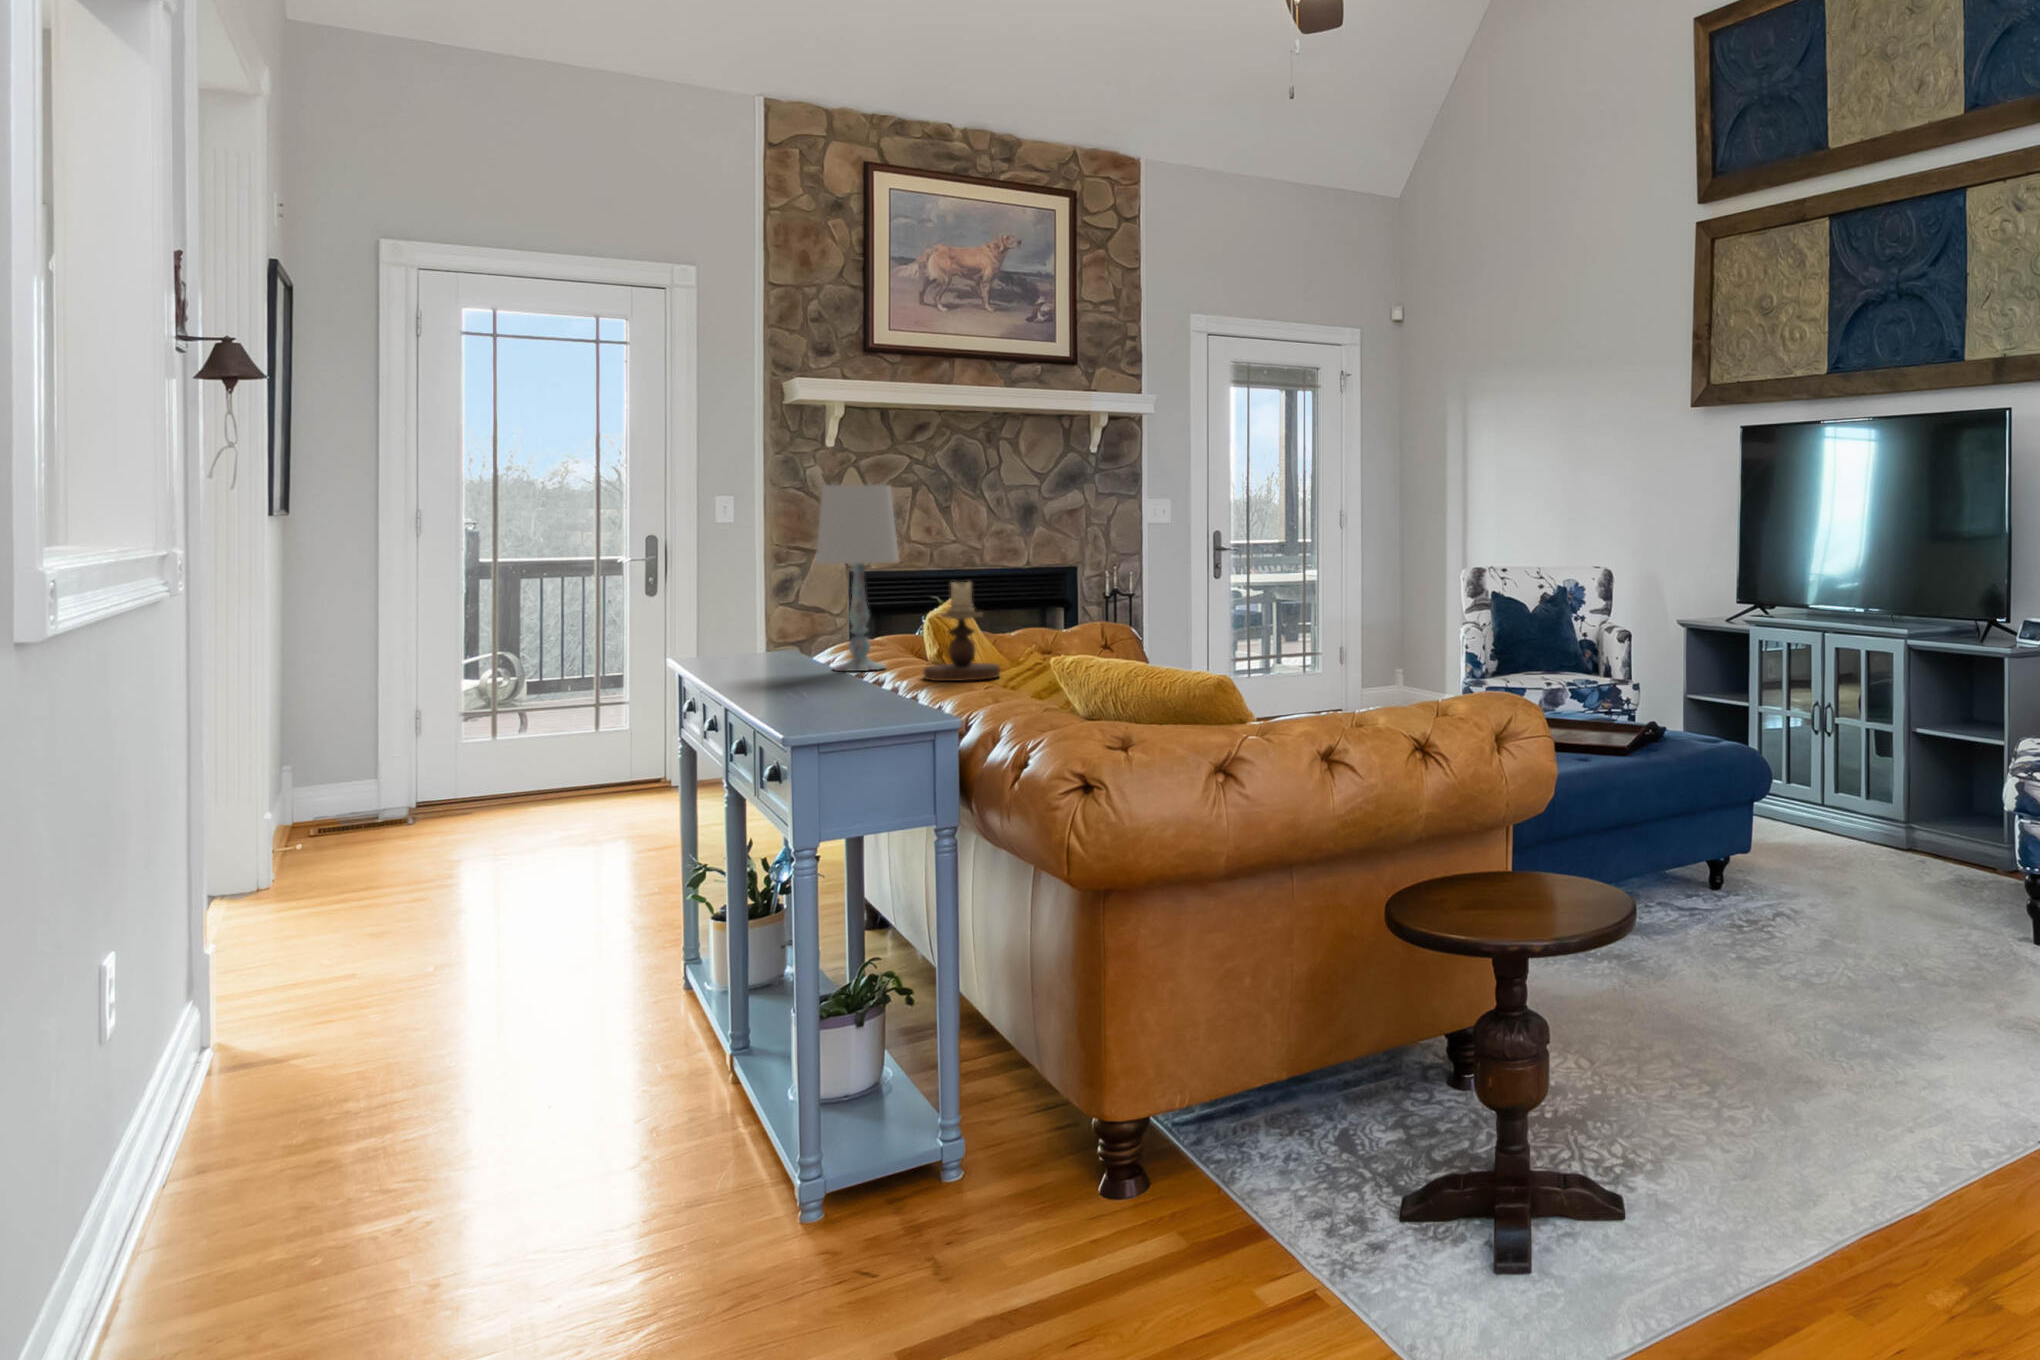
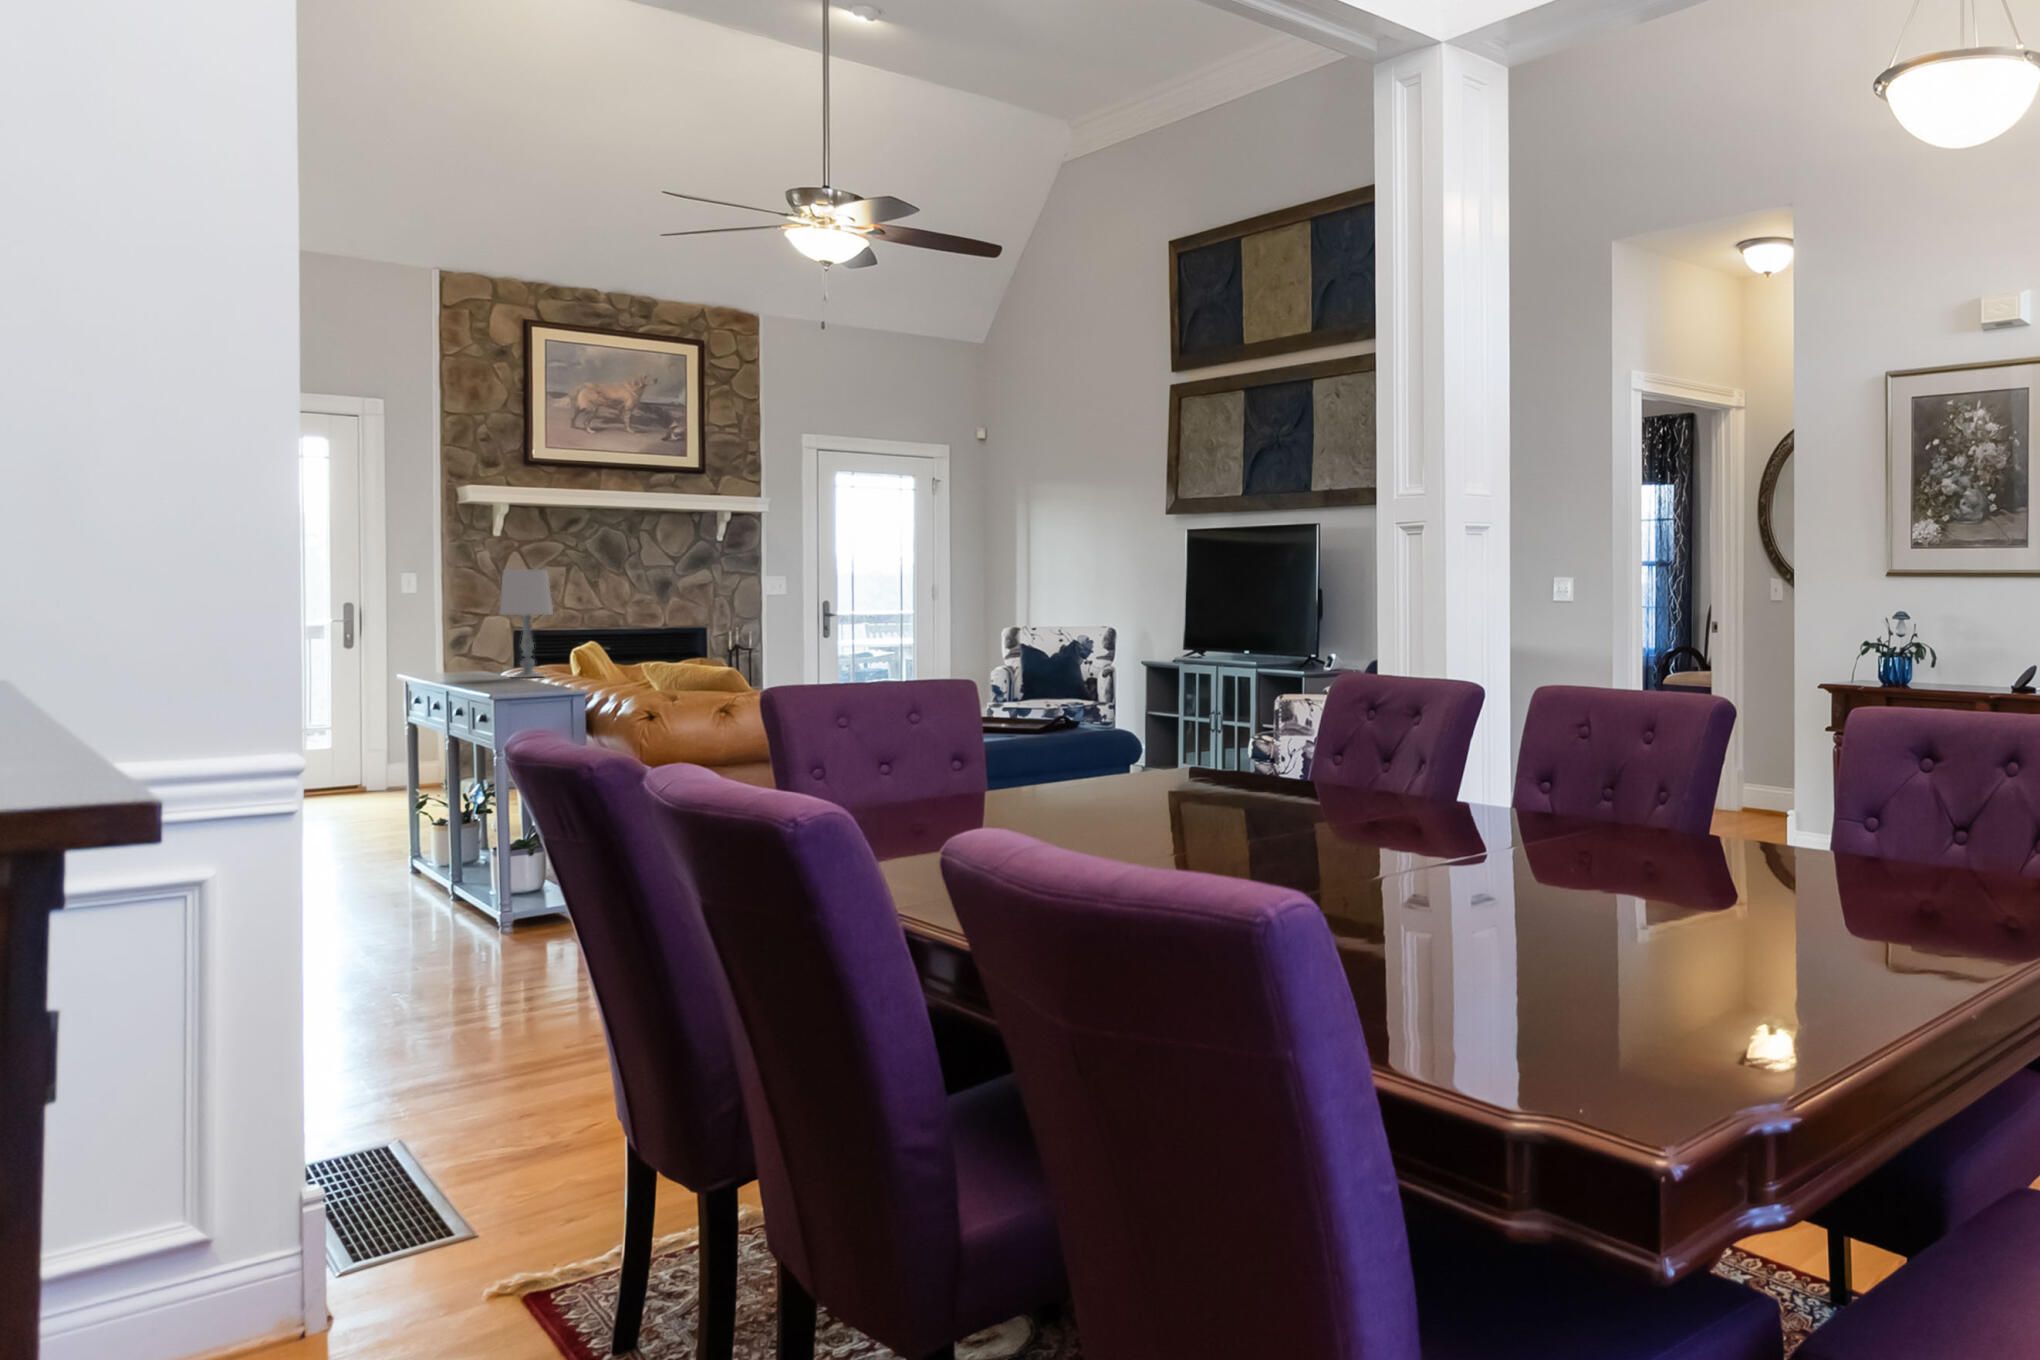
candlestick: present [924,582,1000,681] -> none [569,625,617,681]

